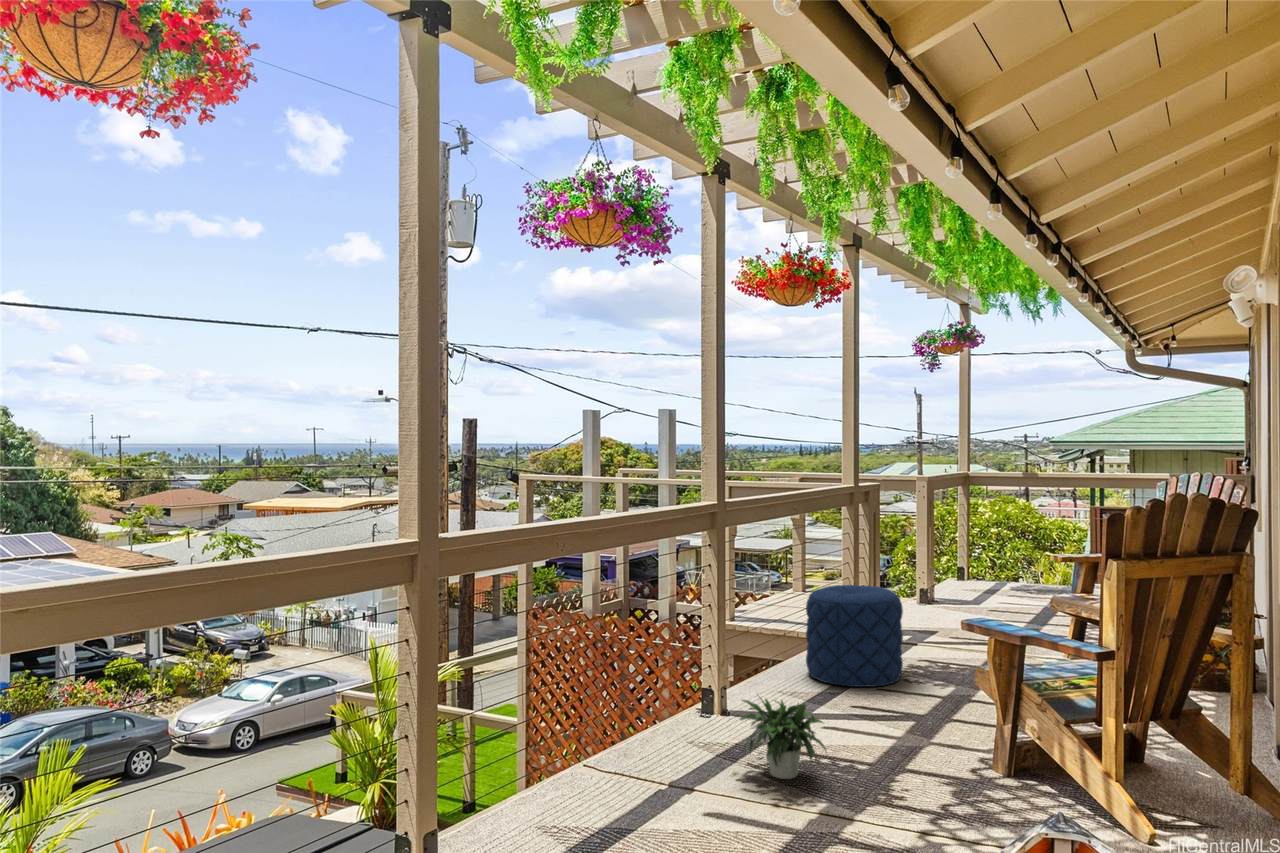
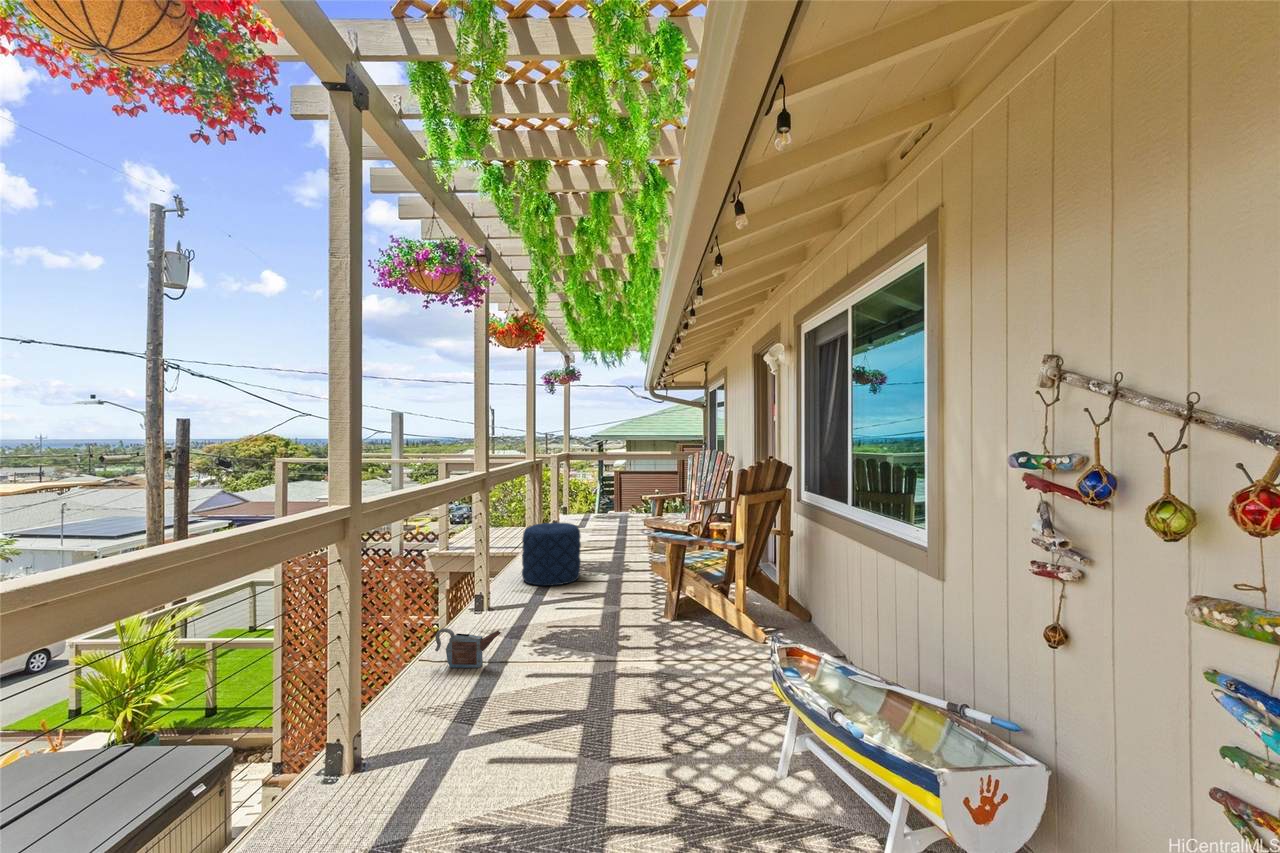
potted plant: present [740,697,826,779] -> none [512,596,586,647]
watering can: none [604,717,684,783] -> present [435,628,501,668]

